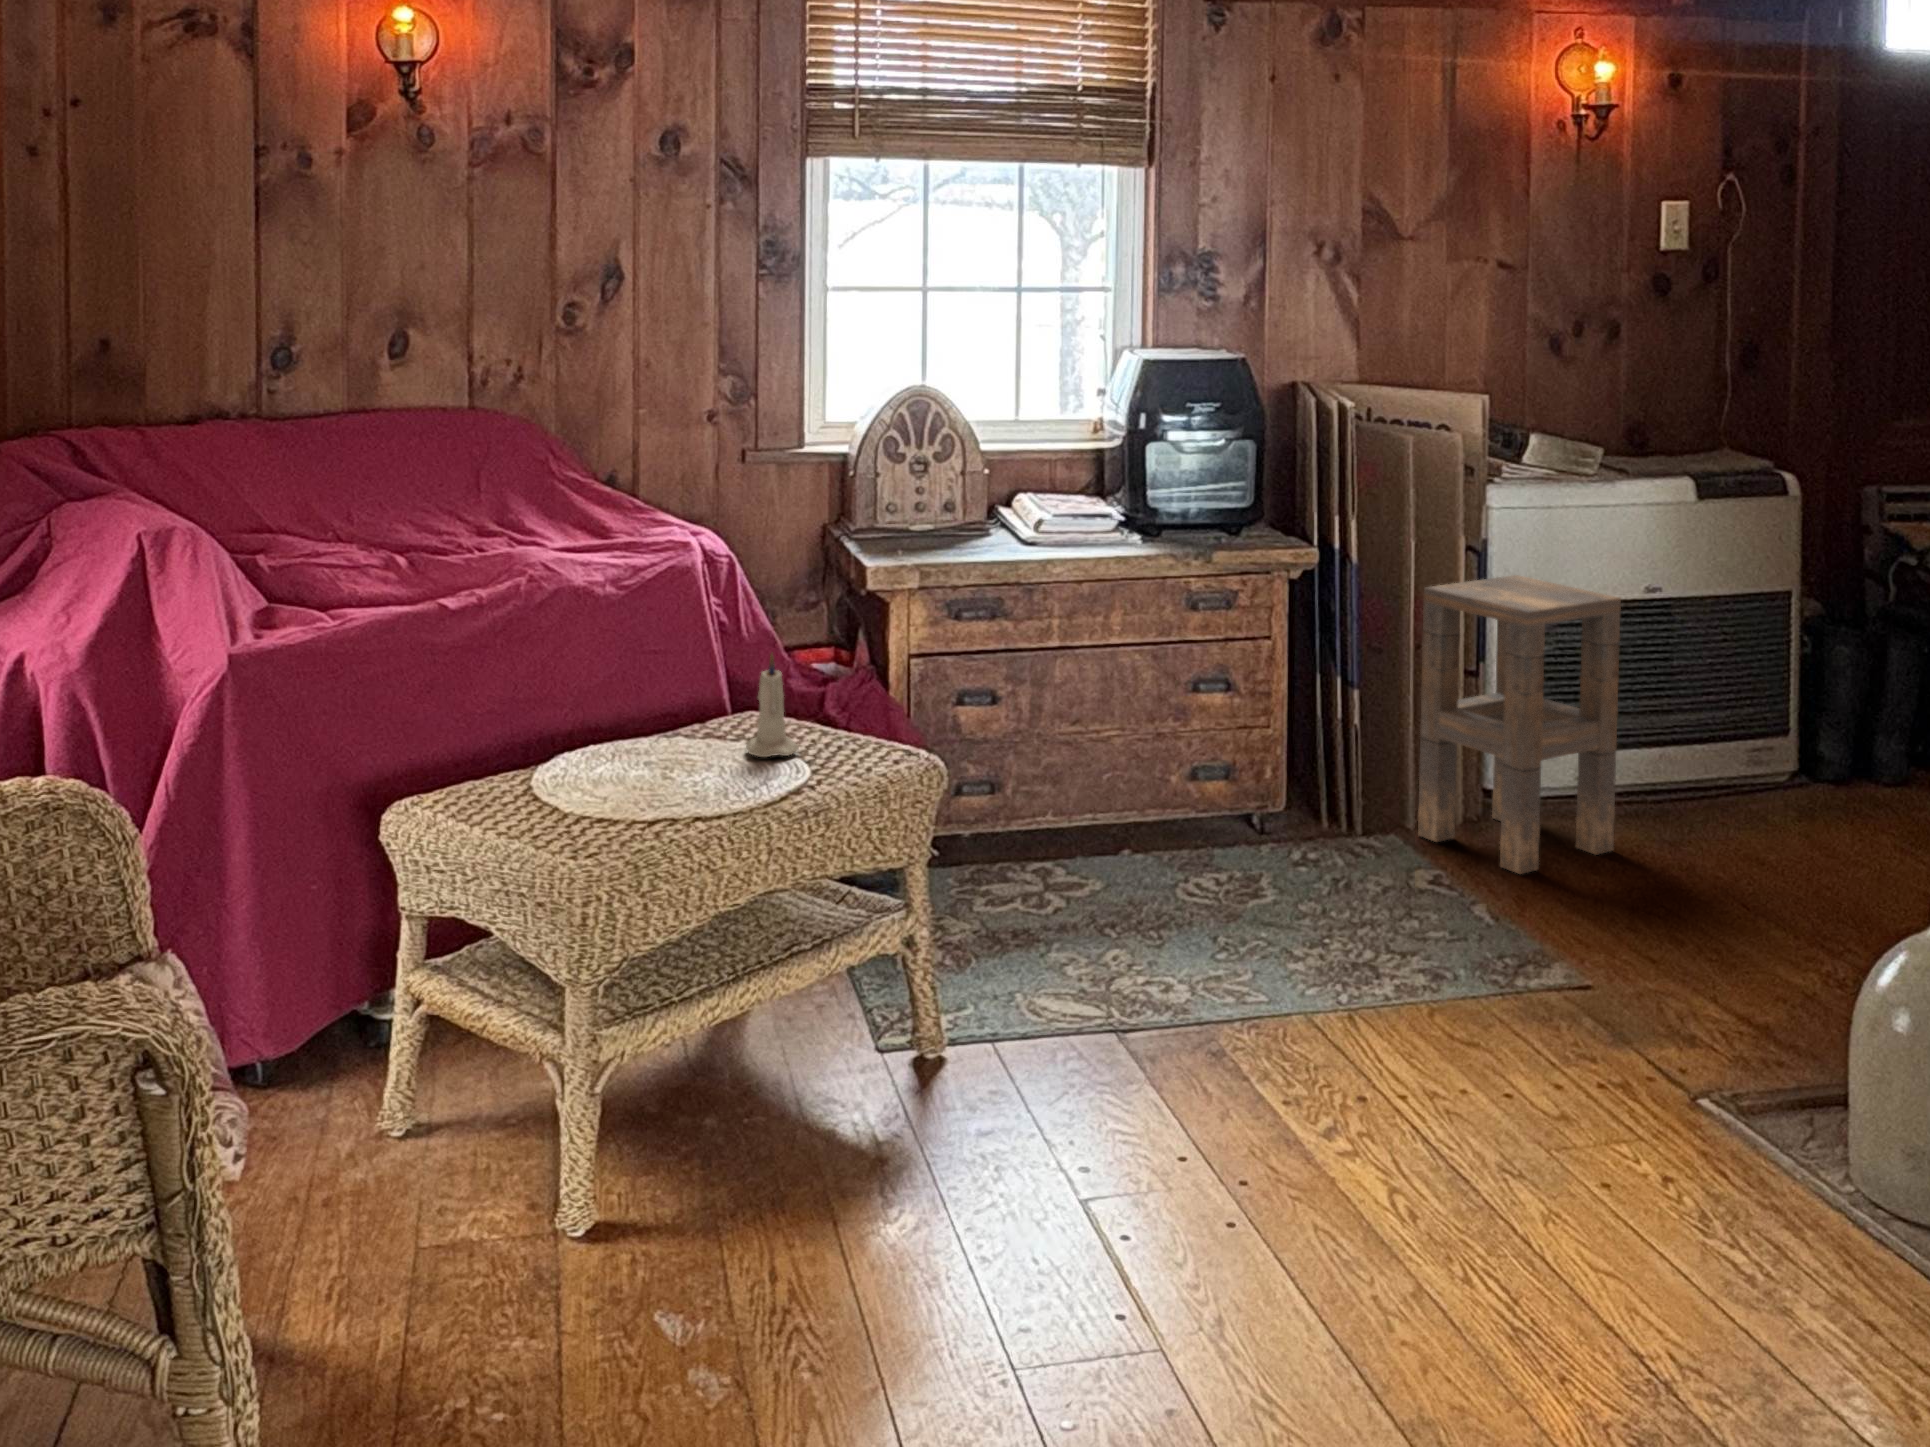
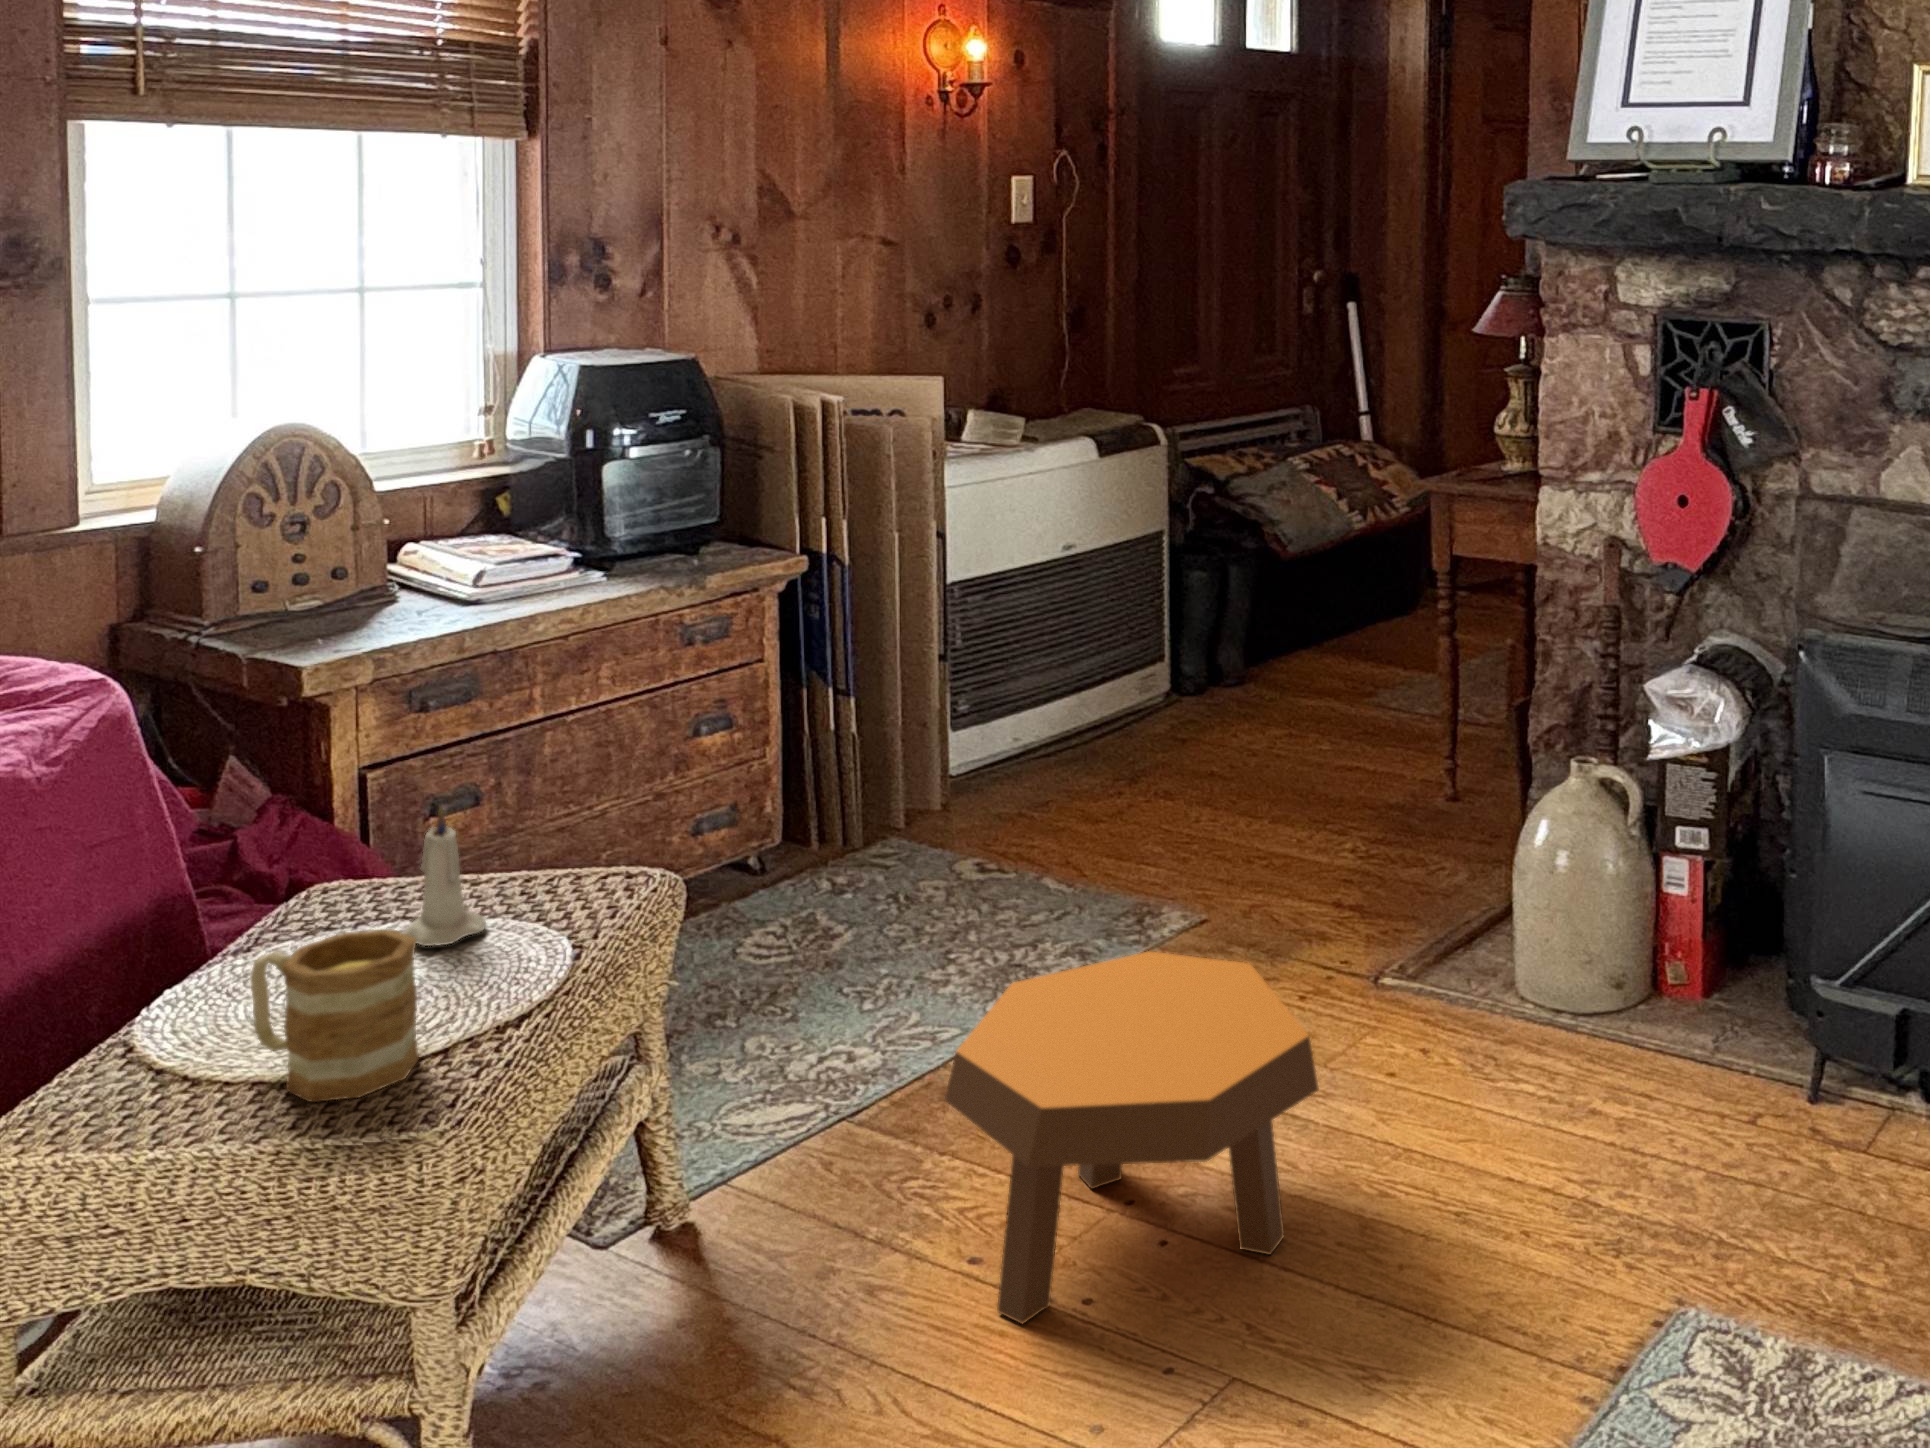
side table: present [1418,575,1621,874] -> none [910,548,1089,834]
mug: none [584,711,660,822] -> present [250,929,419,1102]
footstool: none [1074,936,1416,1271] -> present [945,952,1319,1324]

